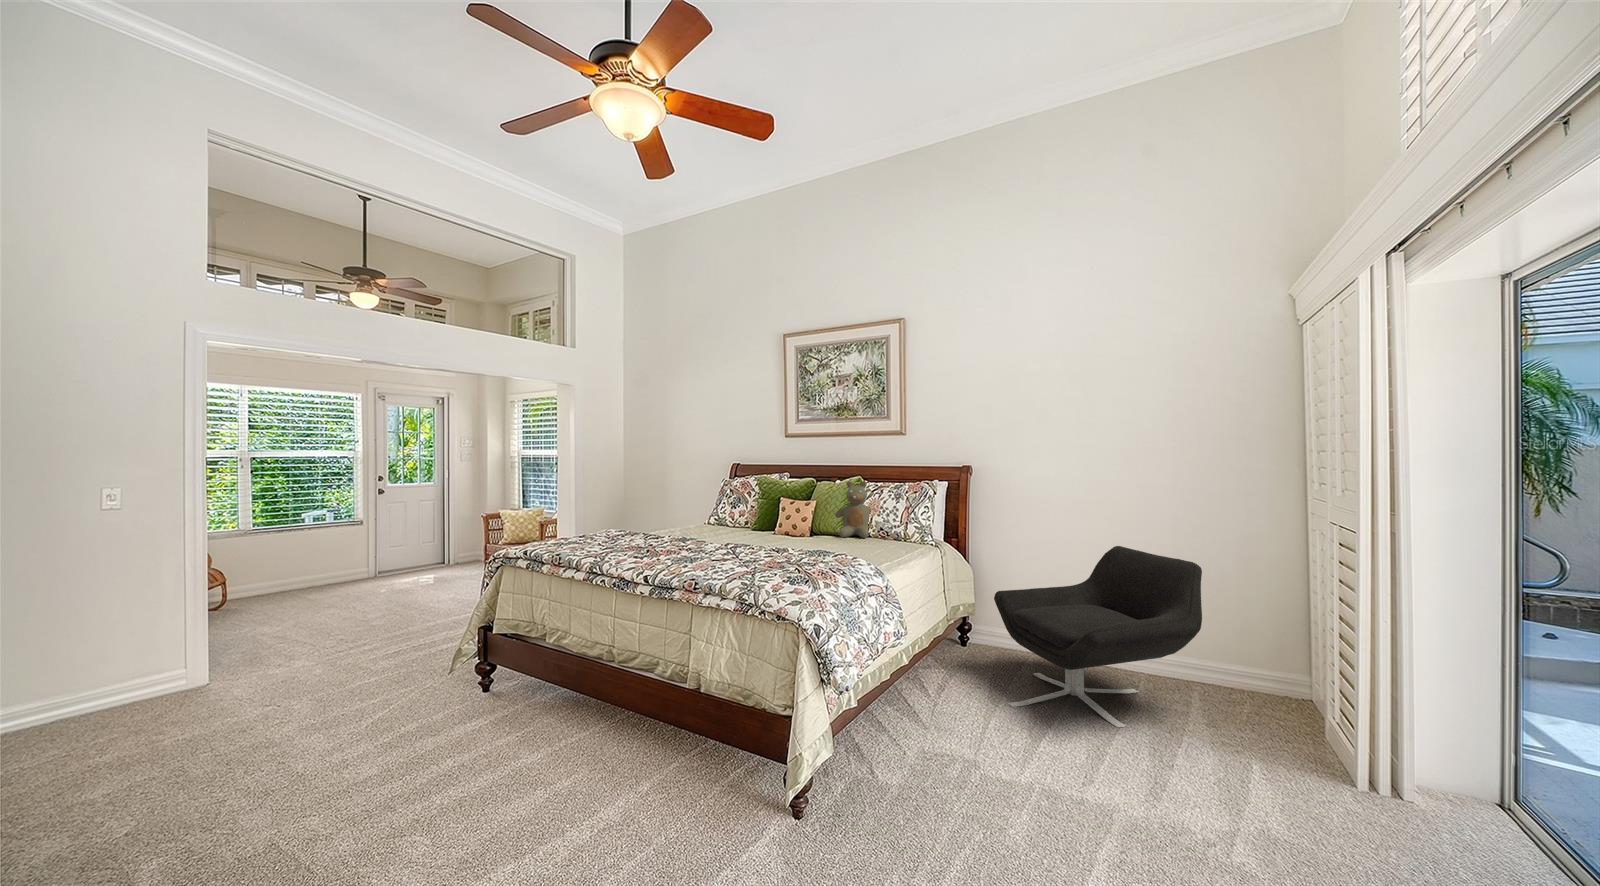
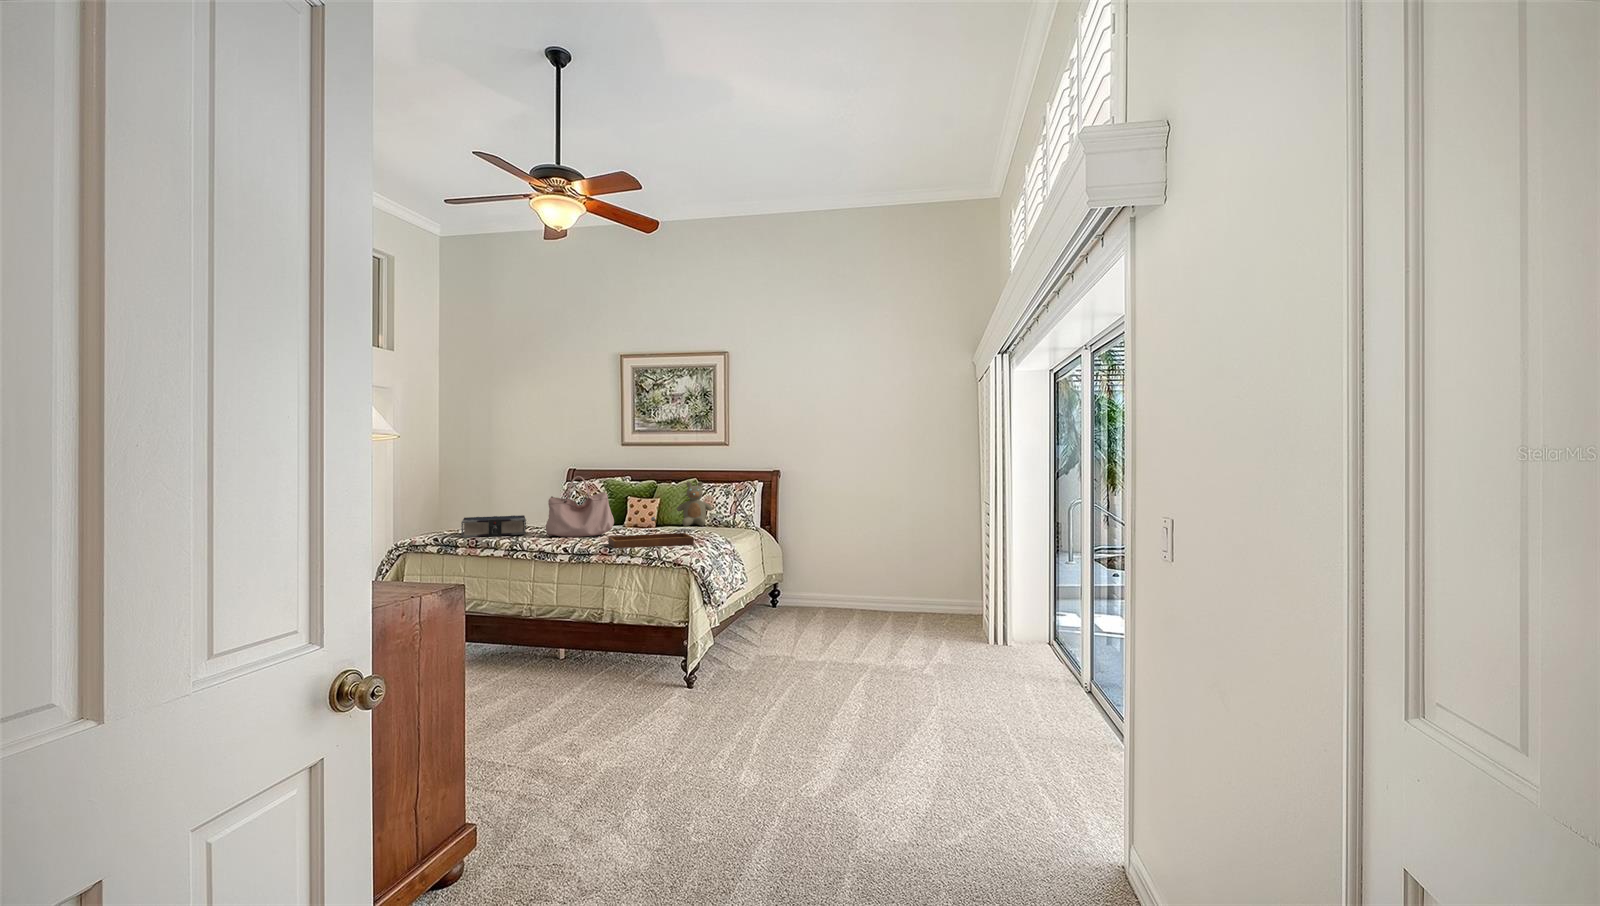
handbag: none [656,476,738,554] -> present [545,476,614,537]
book: none [569,520,651,547] -> present [461,515,526,537]
tray: none [695,538,813,586] -> present [608,517,694,548]
lounge chair: present [994,546,1202,728] -> none [799,524,925,634]

